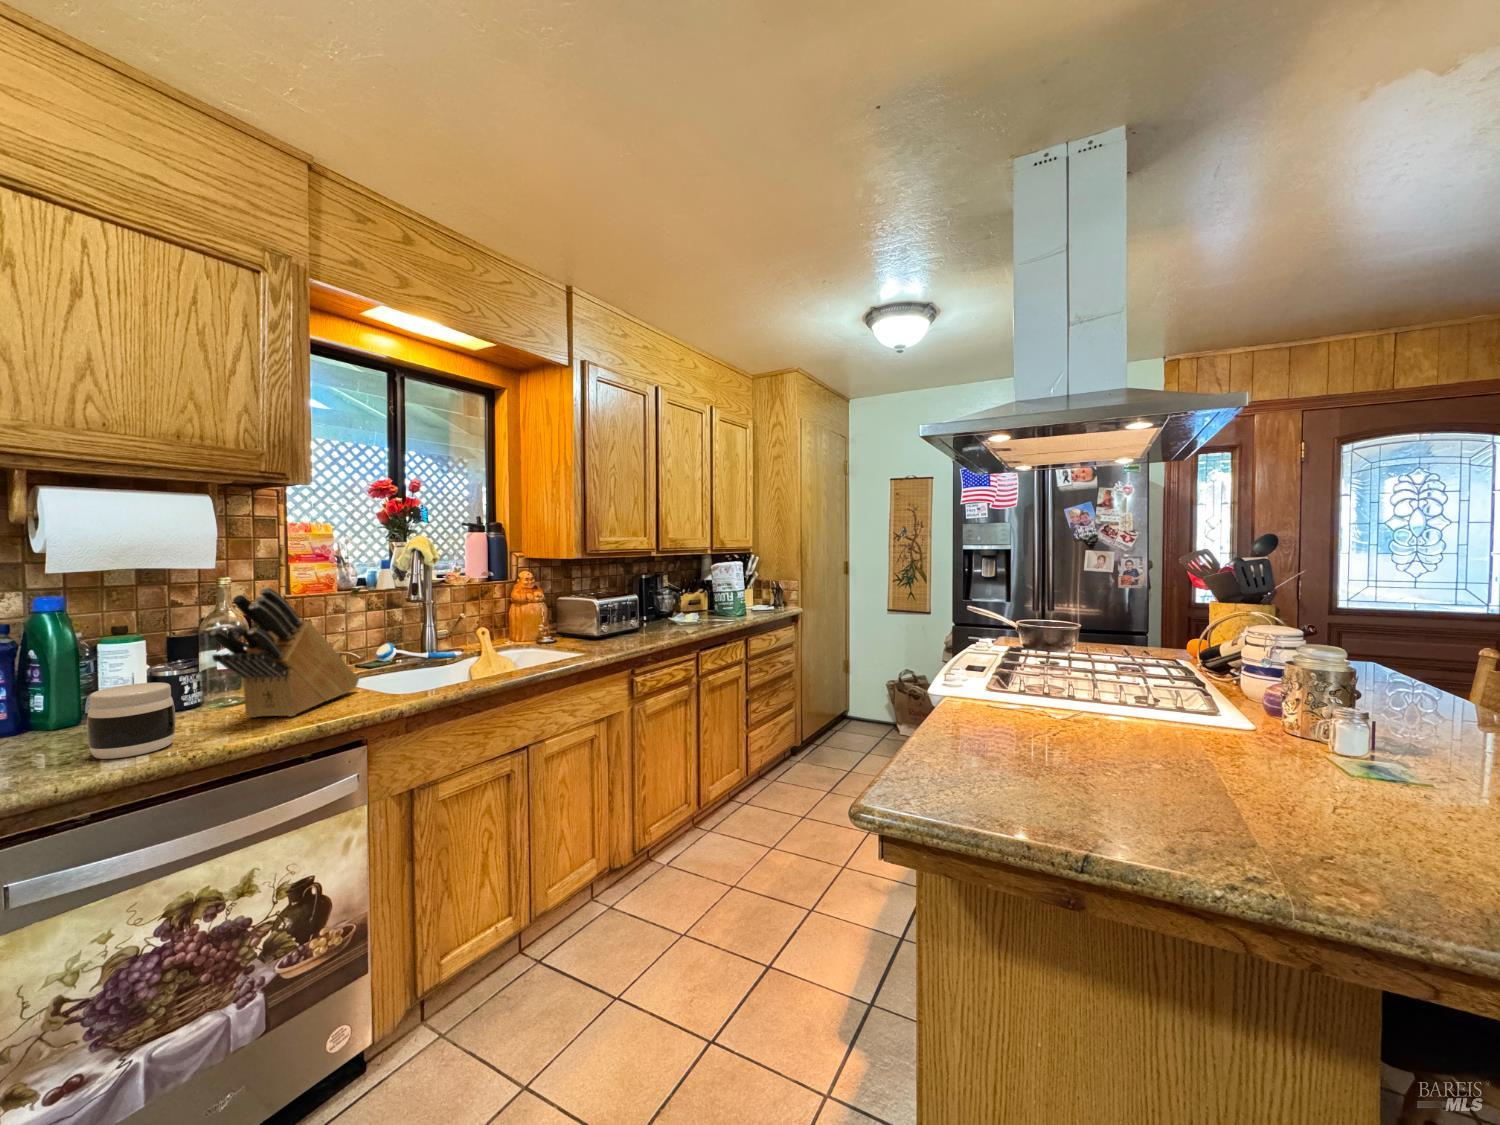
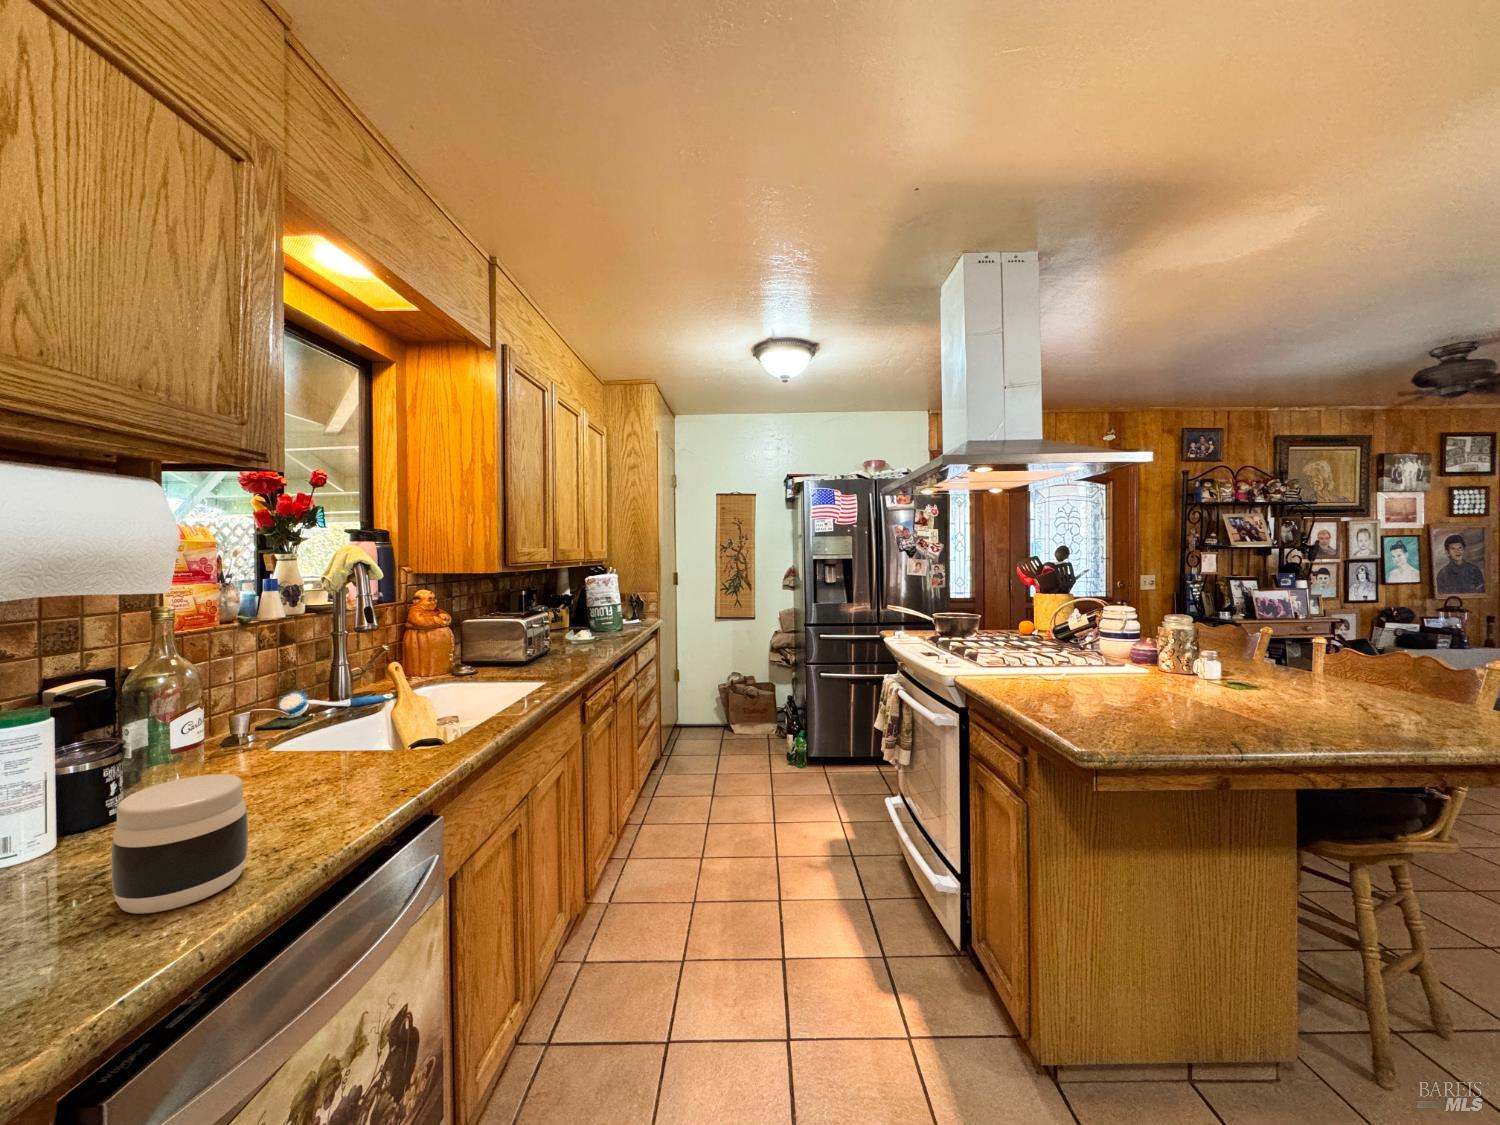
knife block: present [210,587,359,718] -> none [255,619,354,811]

